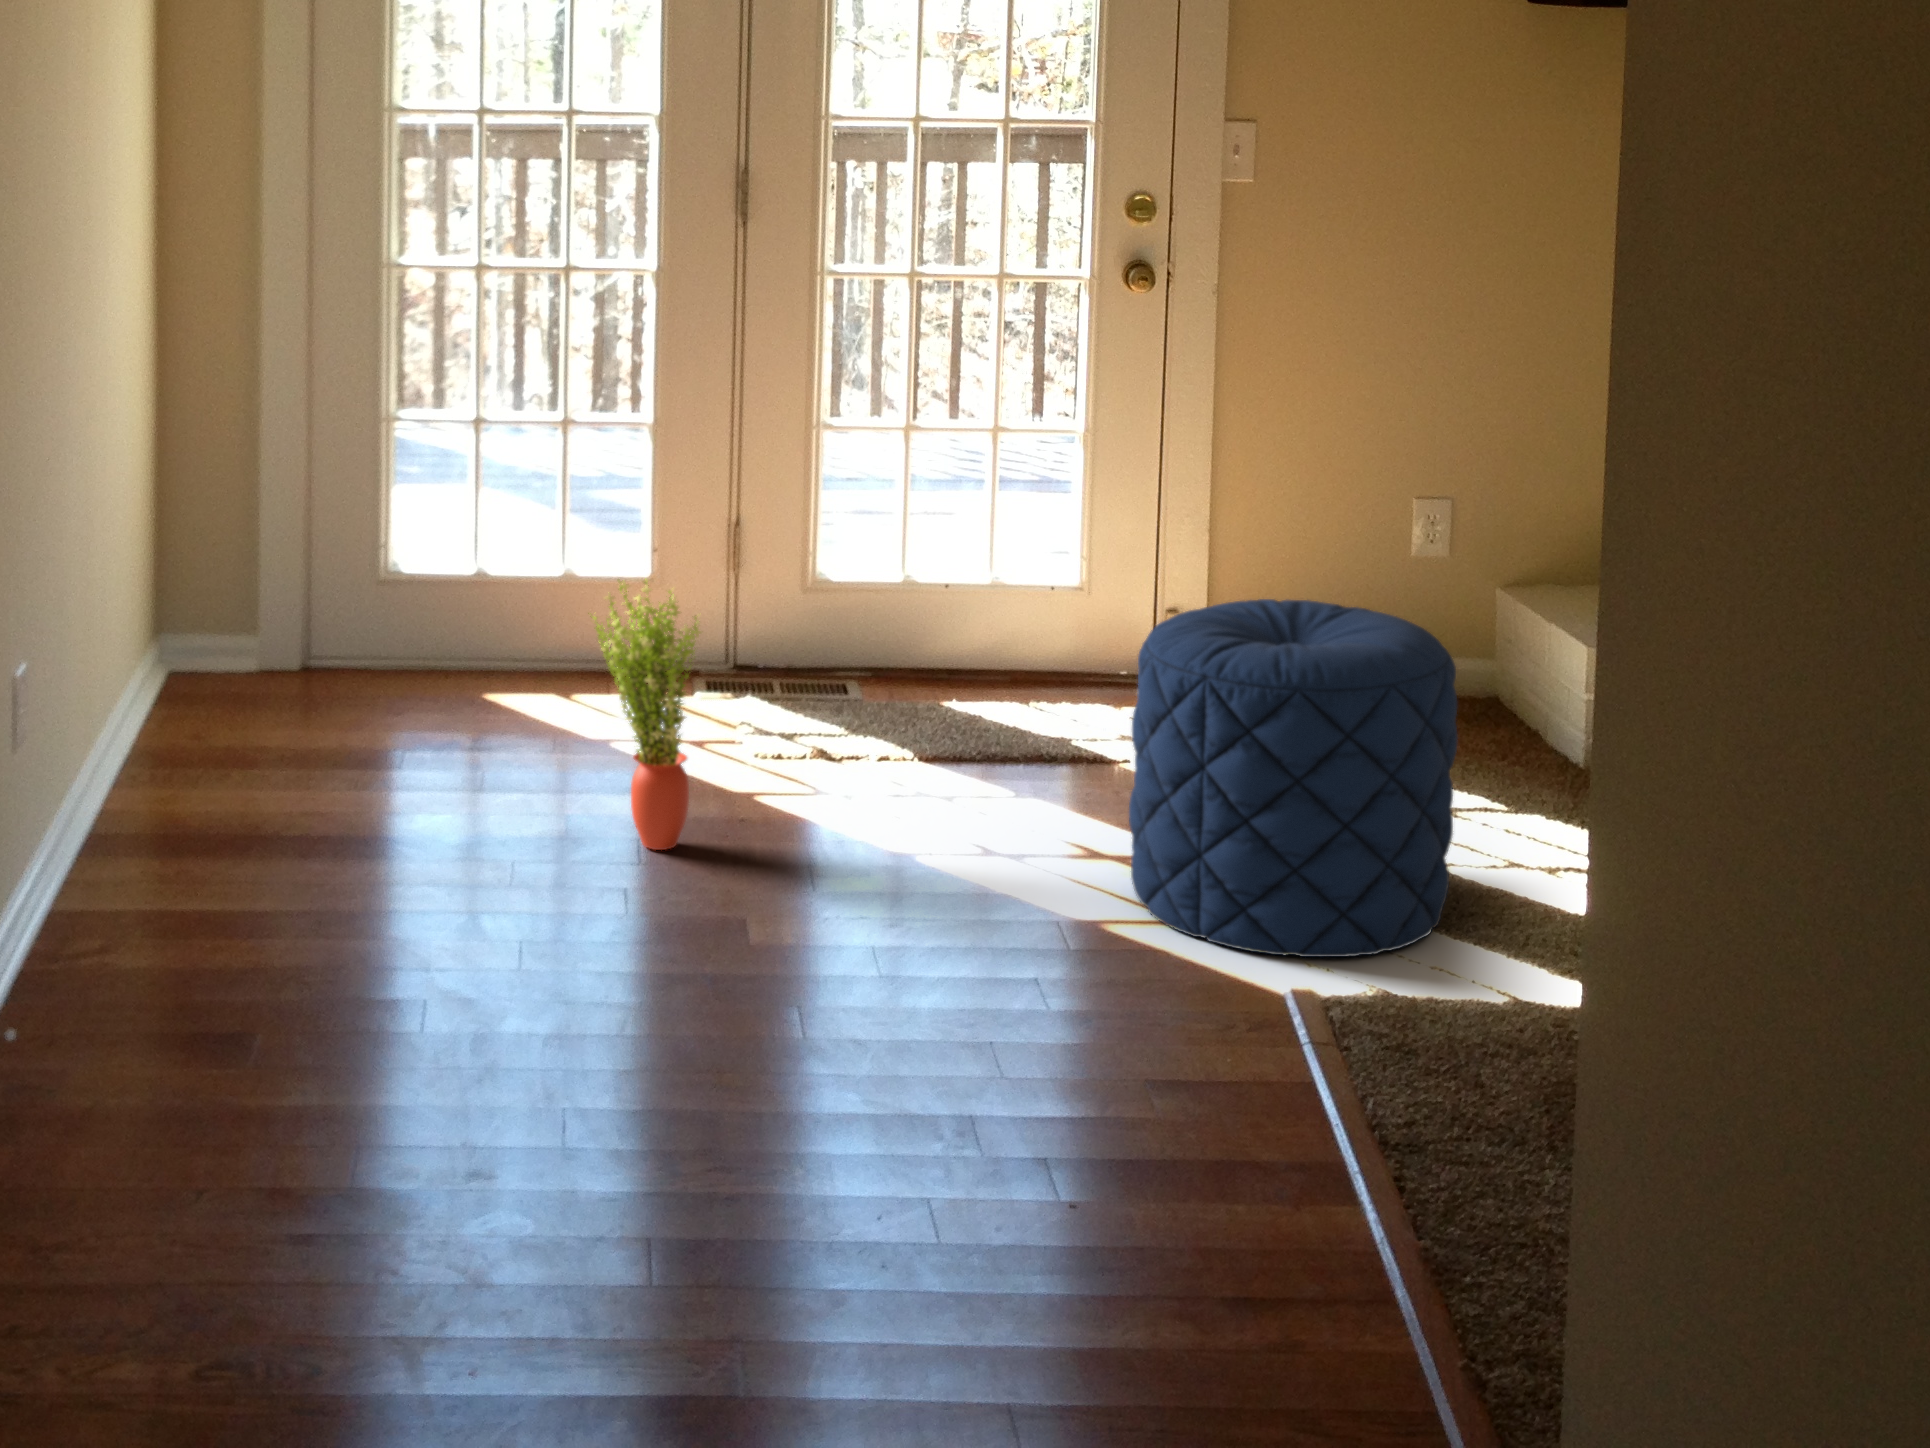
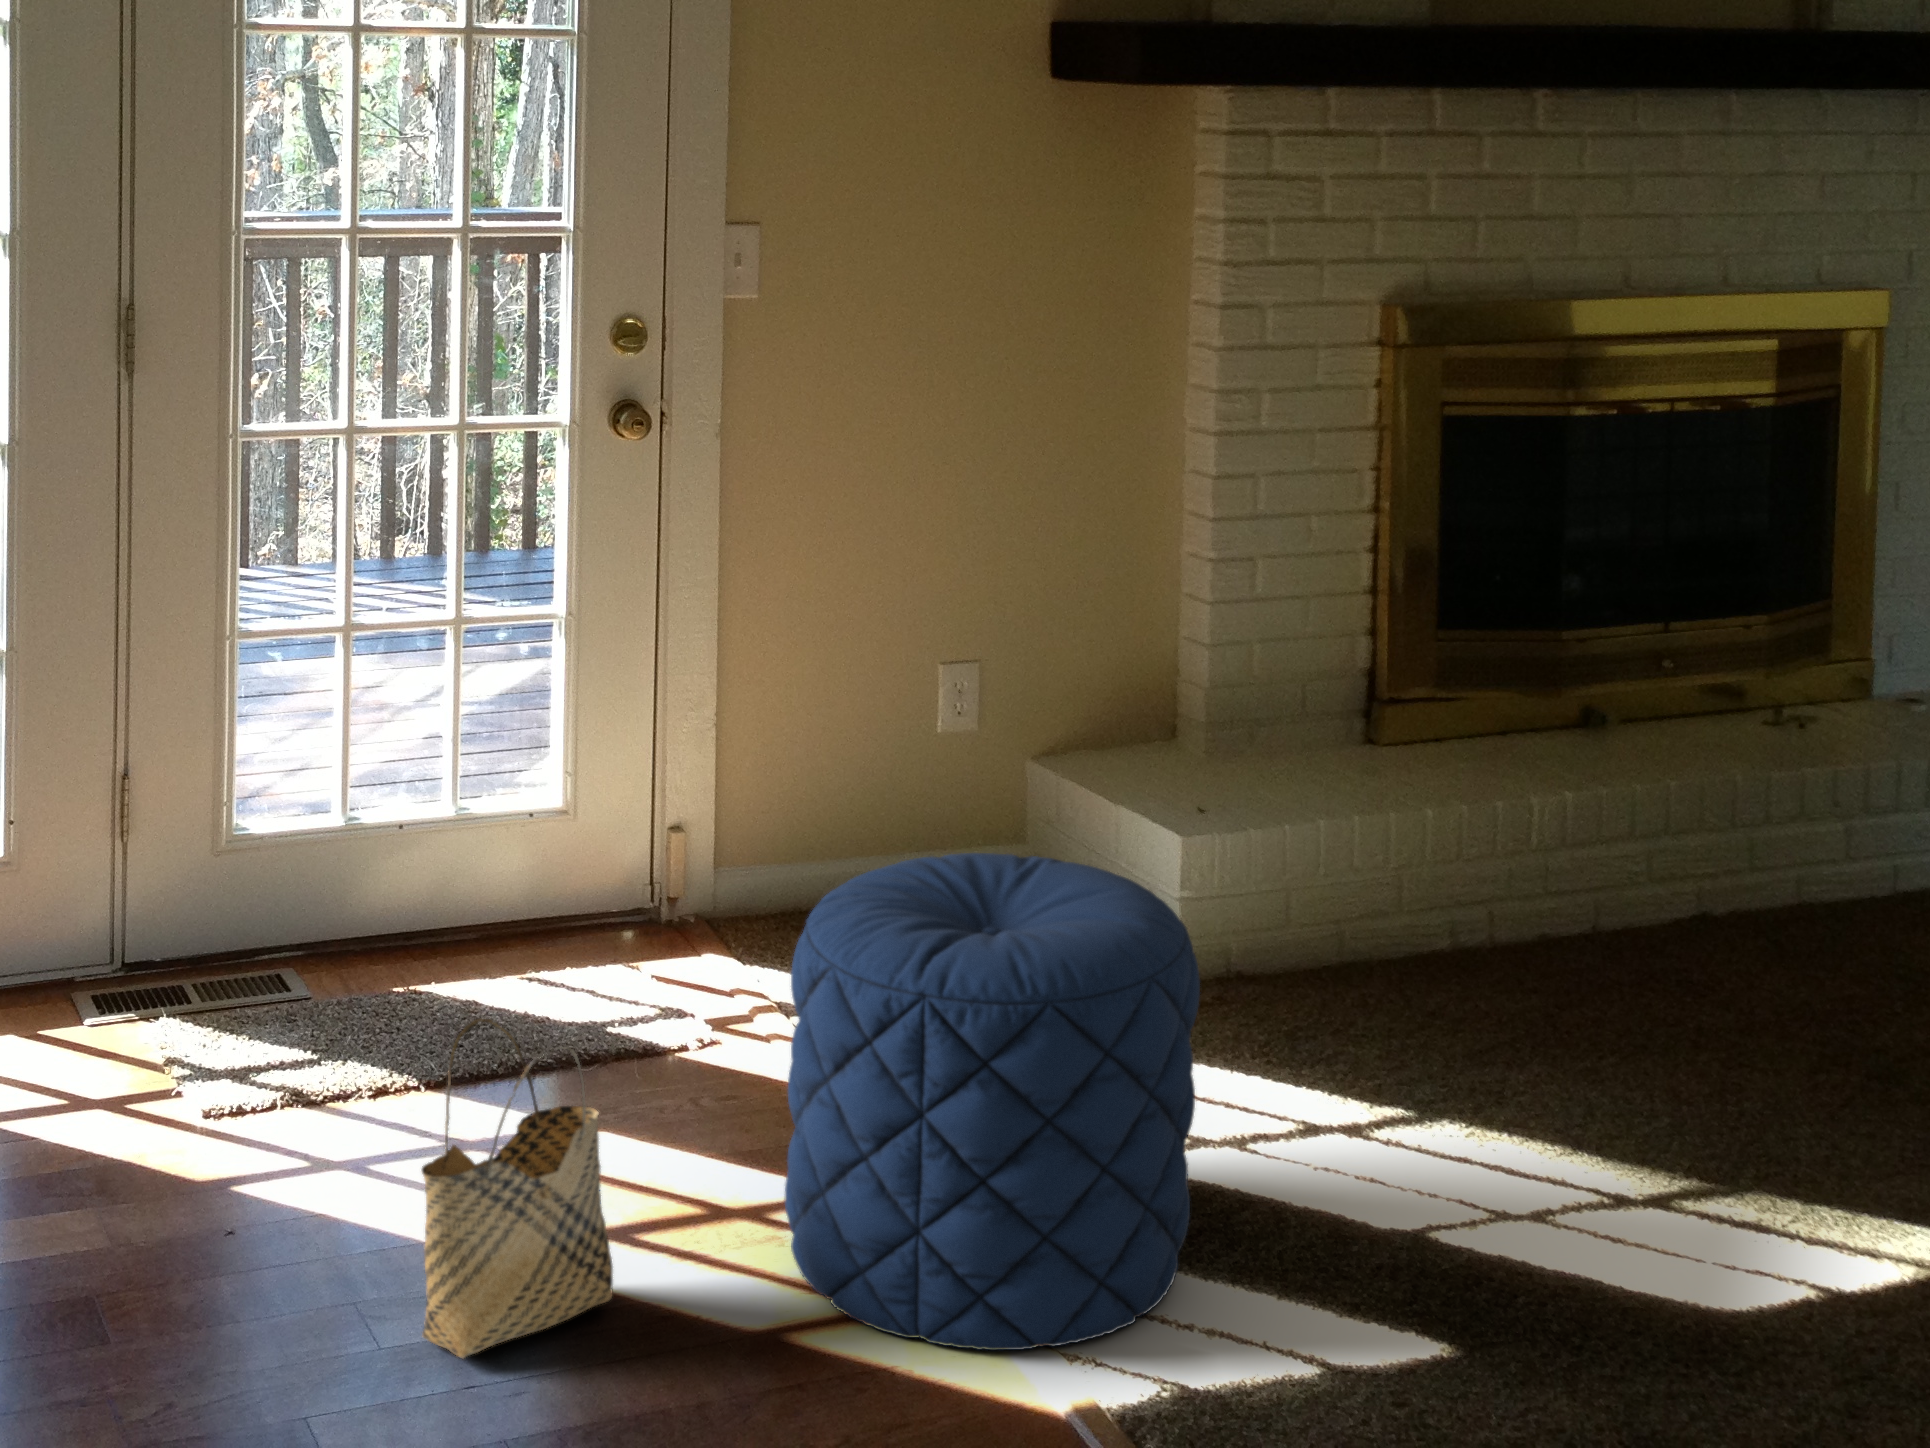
potted plant: present [588,579,701,850] -> none [17,928,189,1320]
woven basket: none [841,669,988,897] -> present [422,1018,613,1358]

